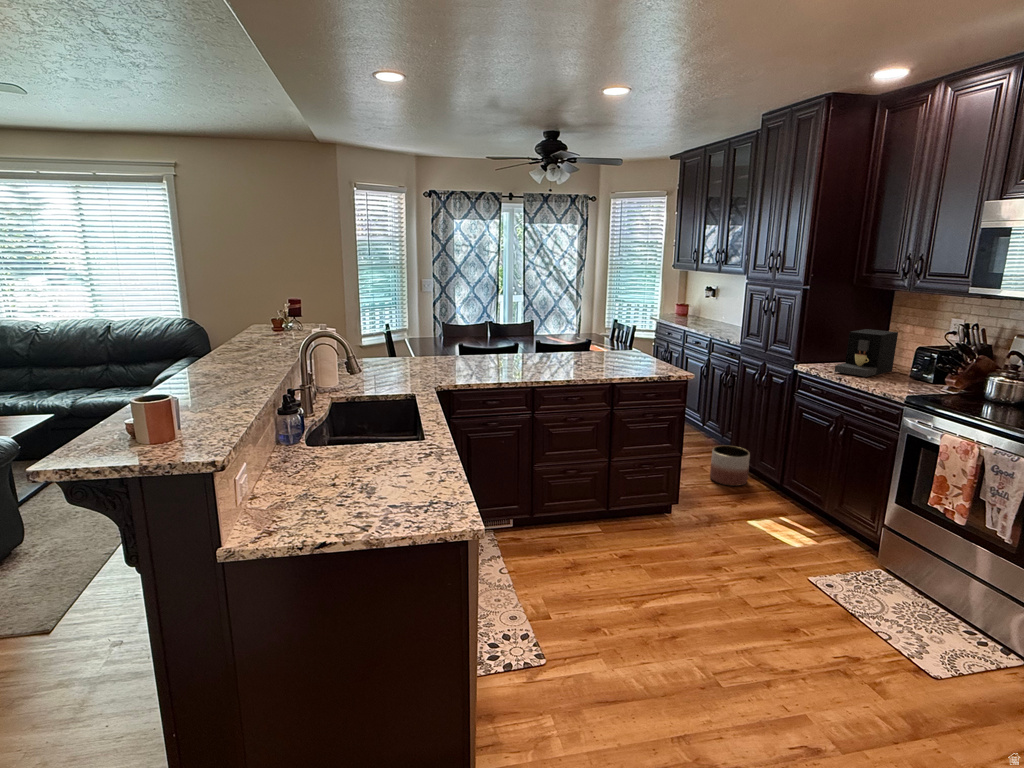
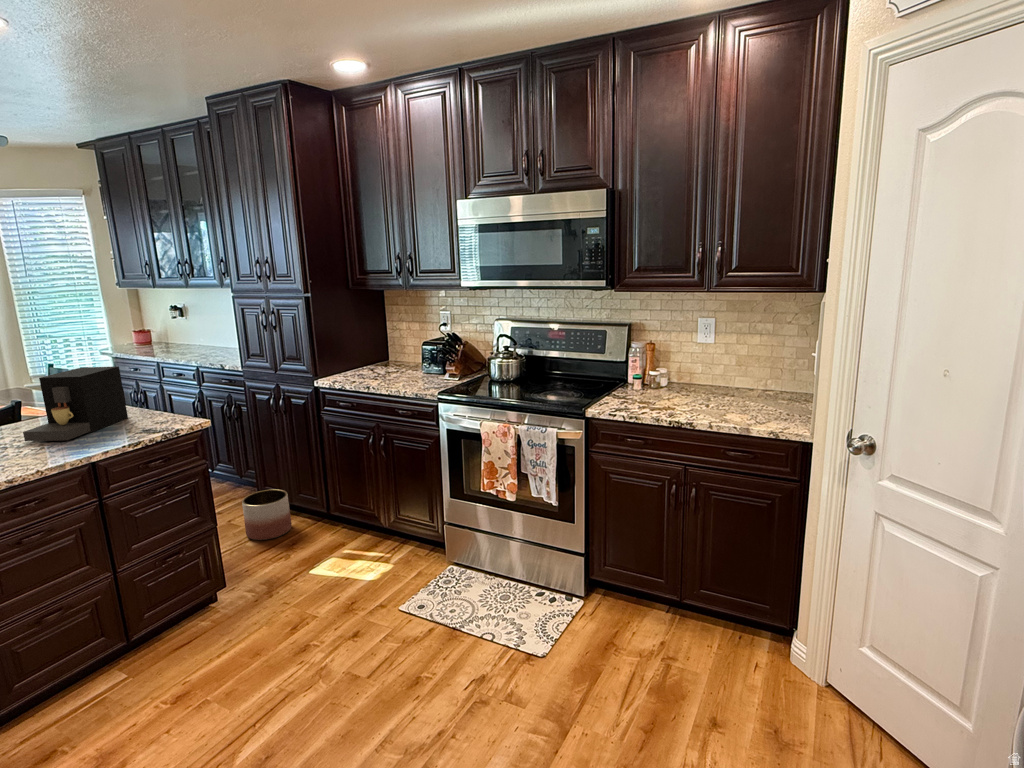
coffee maker: present [835,329,898,377] -> present [23,366,128,441]

